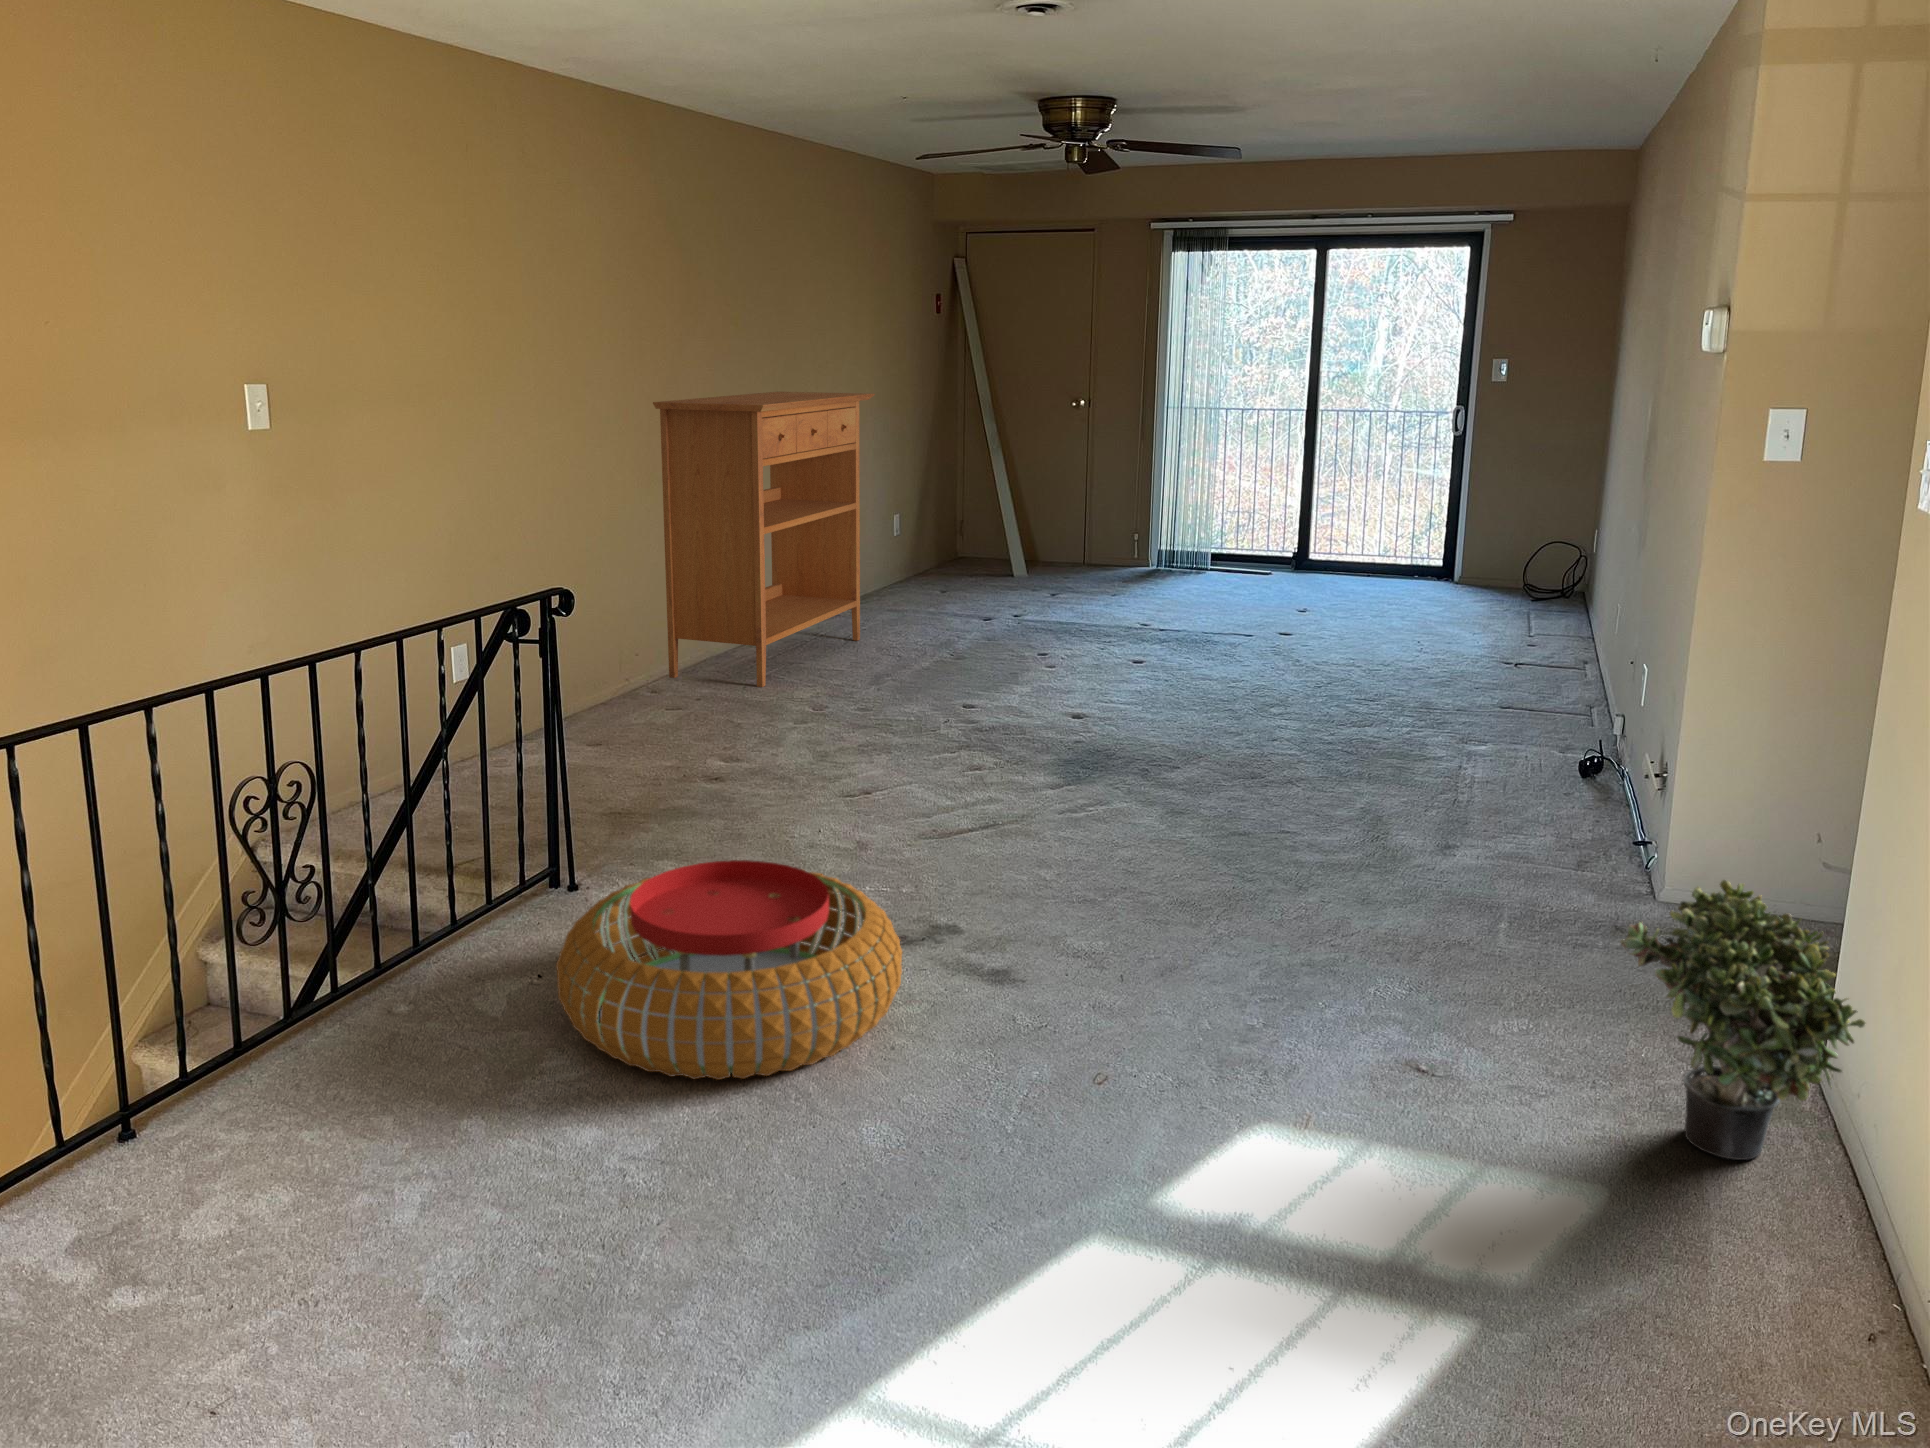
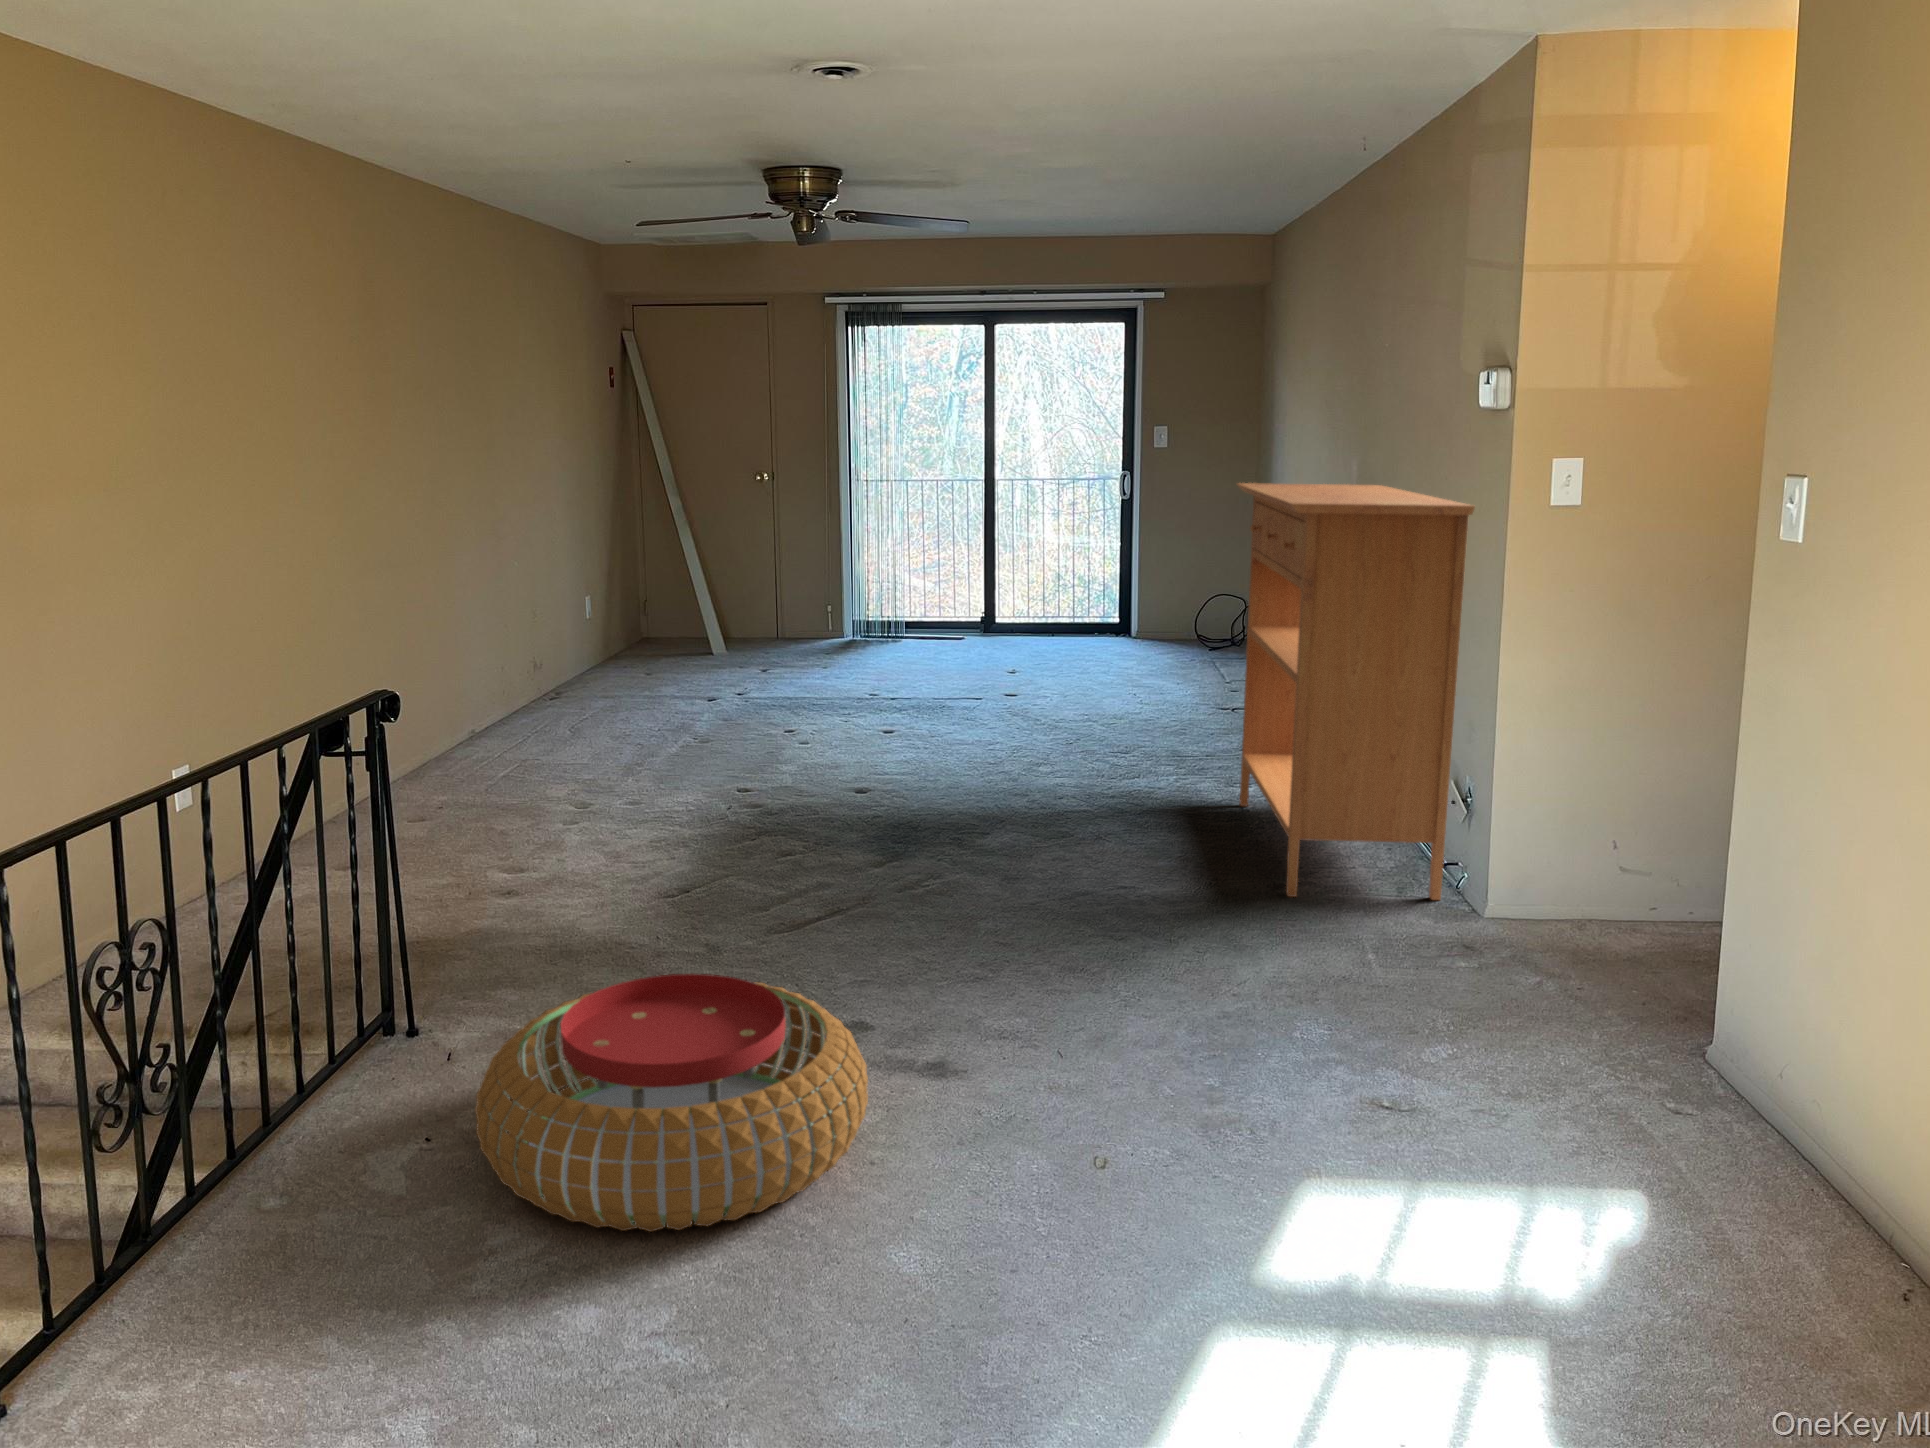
console table: present [653,392,875,687] -> present [1237,483,1475,900]
potted plant: present [1620,880,1865,1160] -> none [1565,886,1785,1140]

